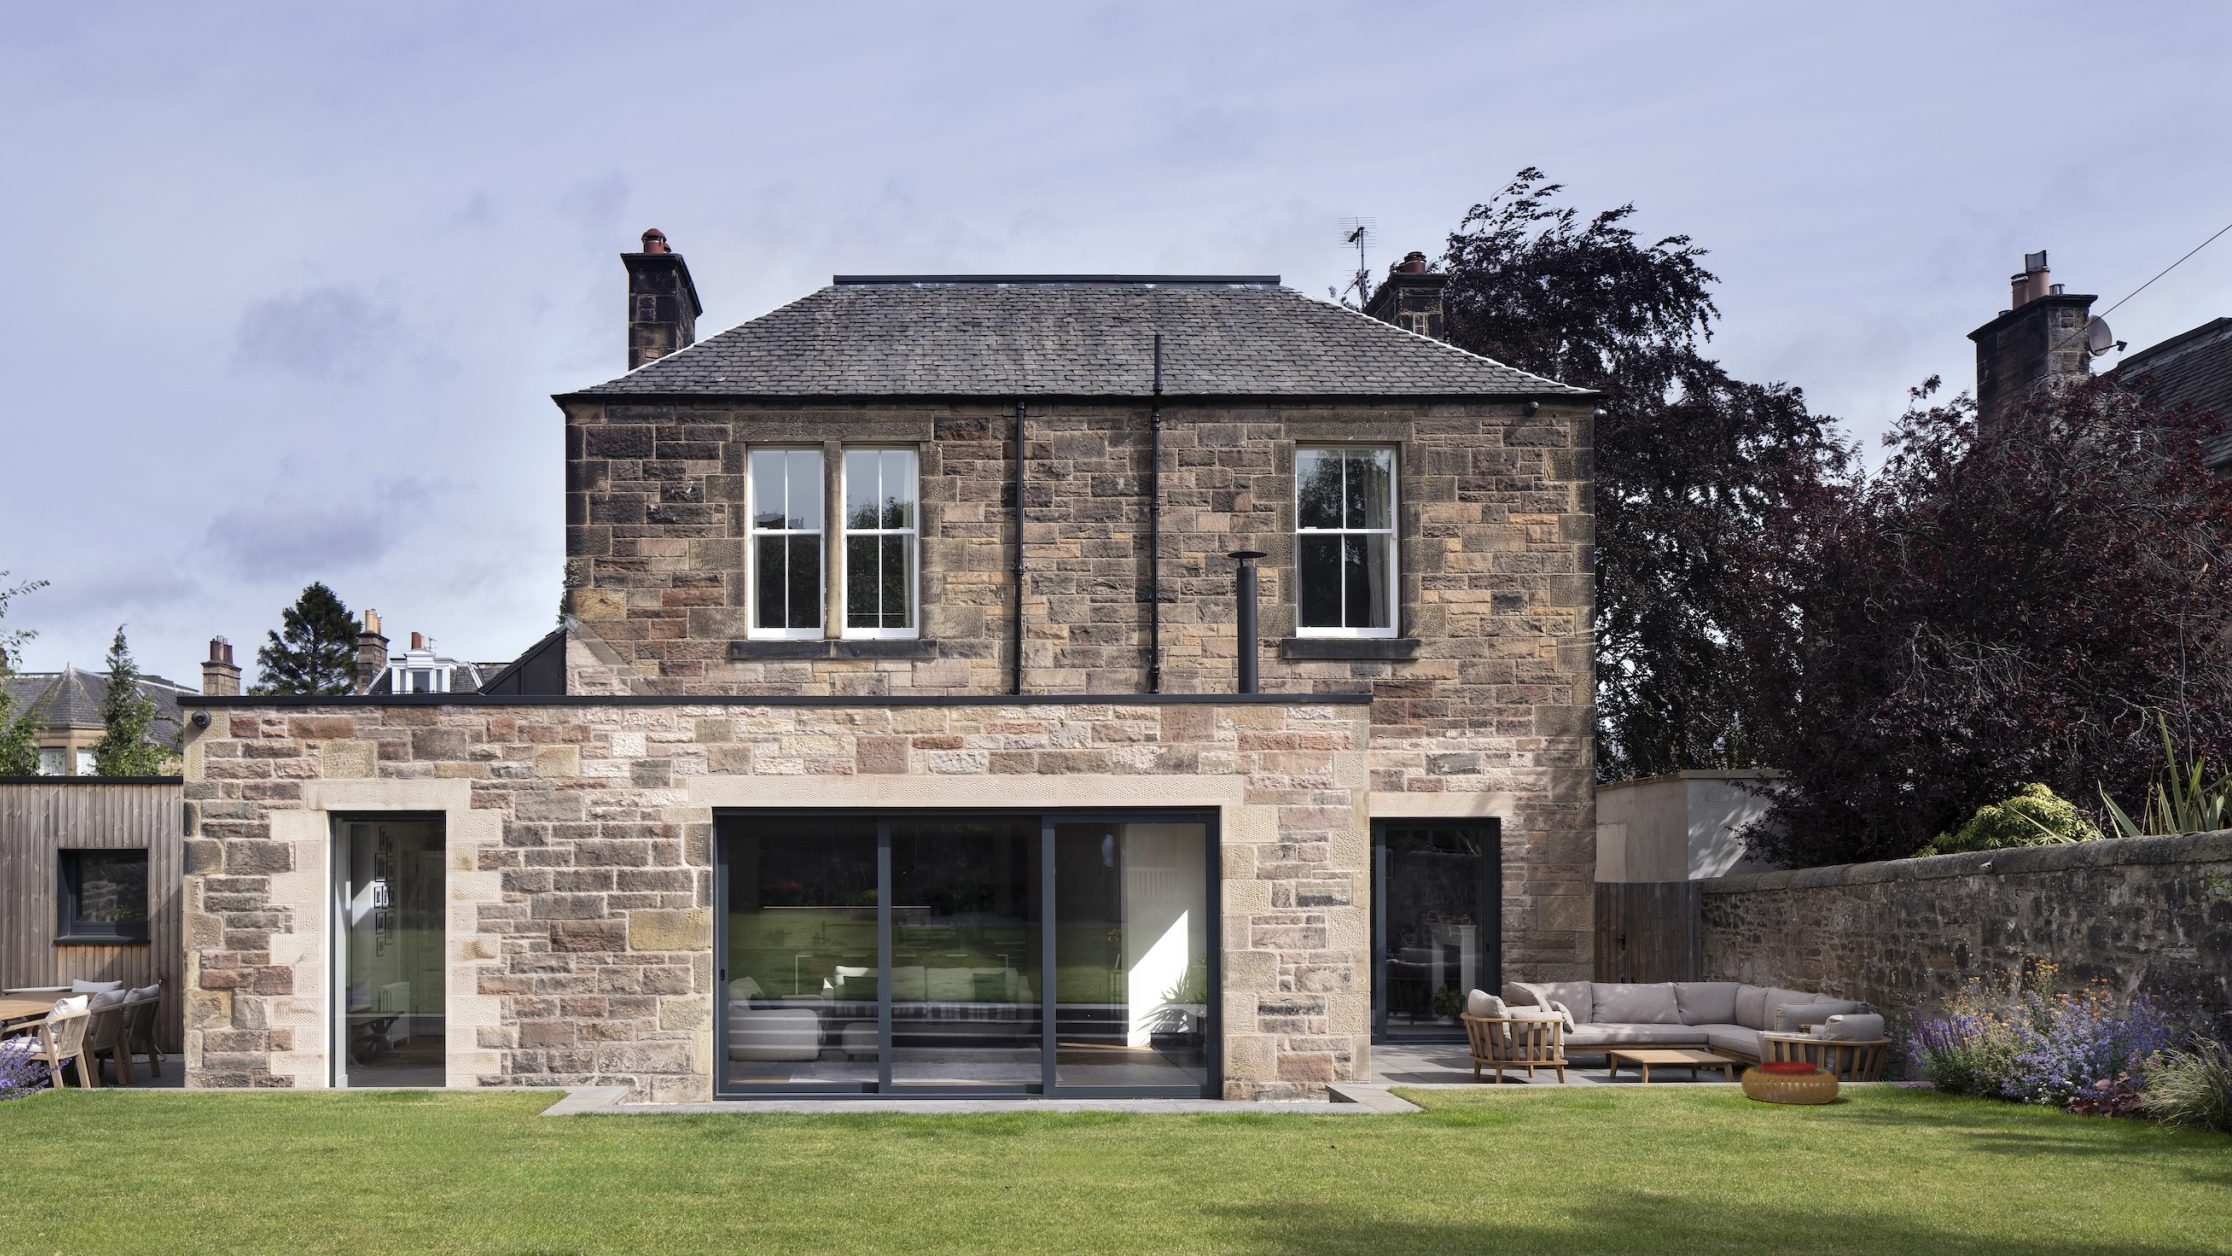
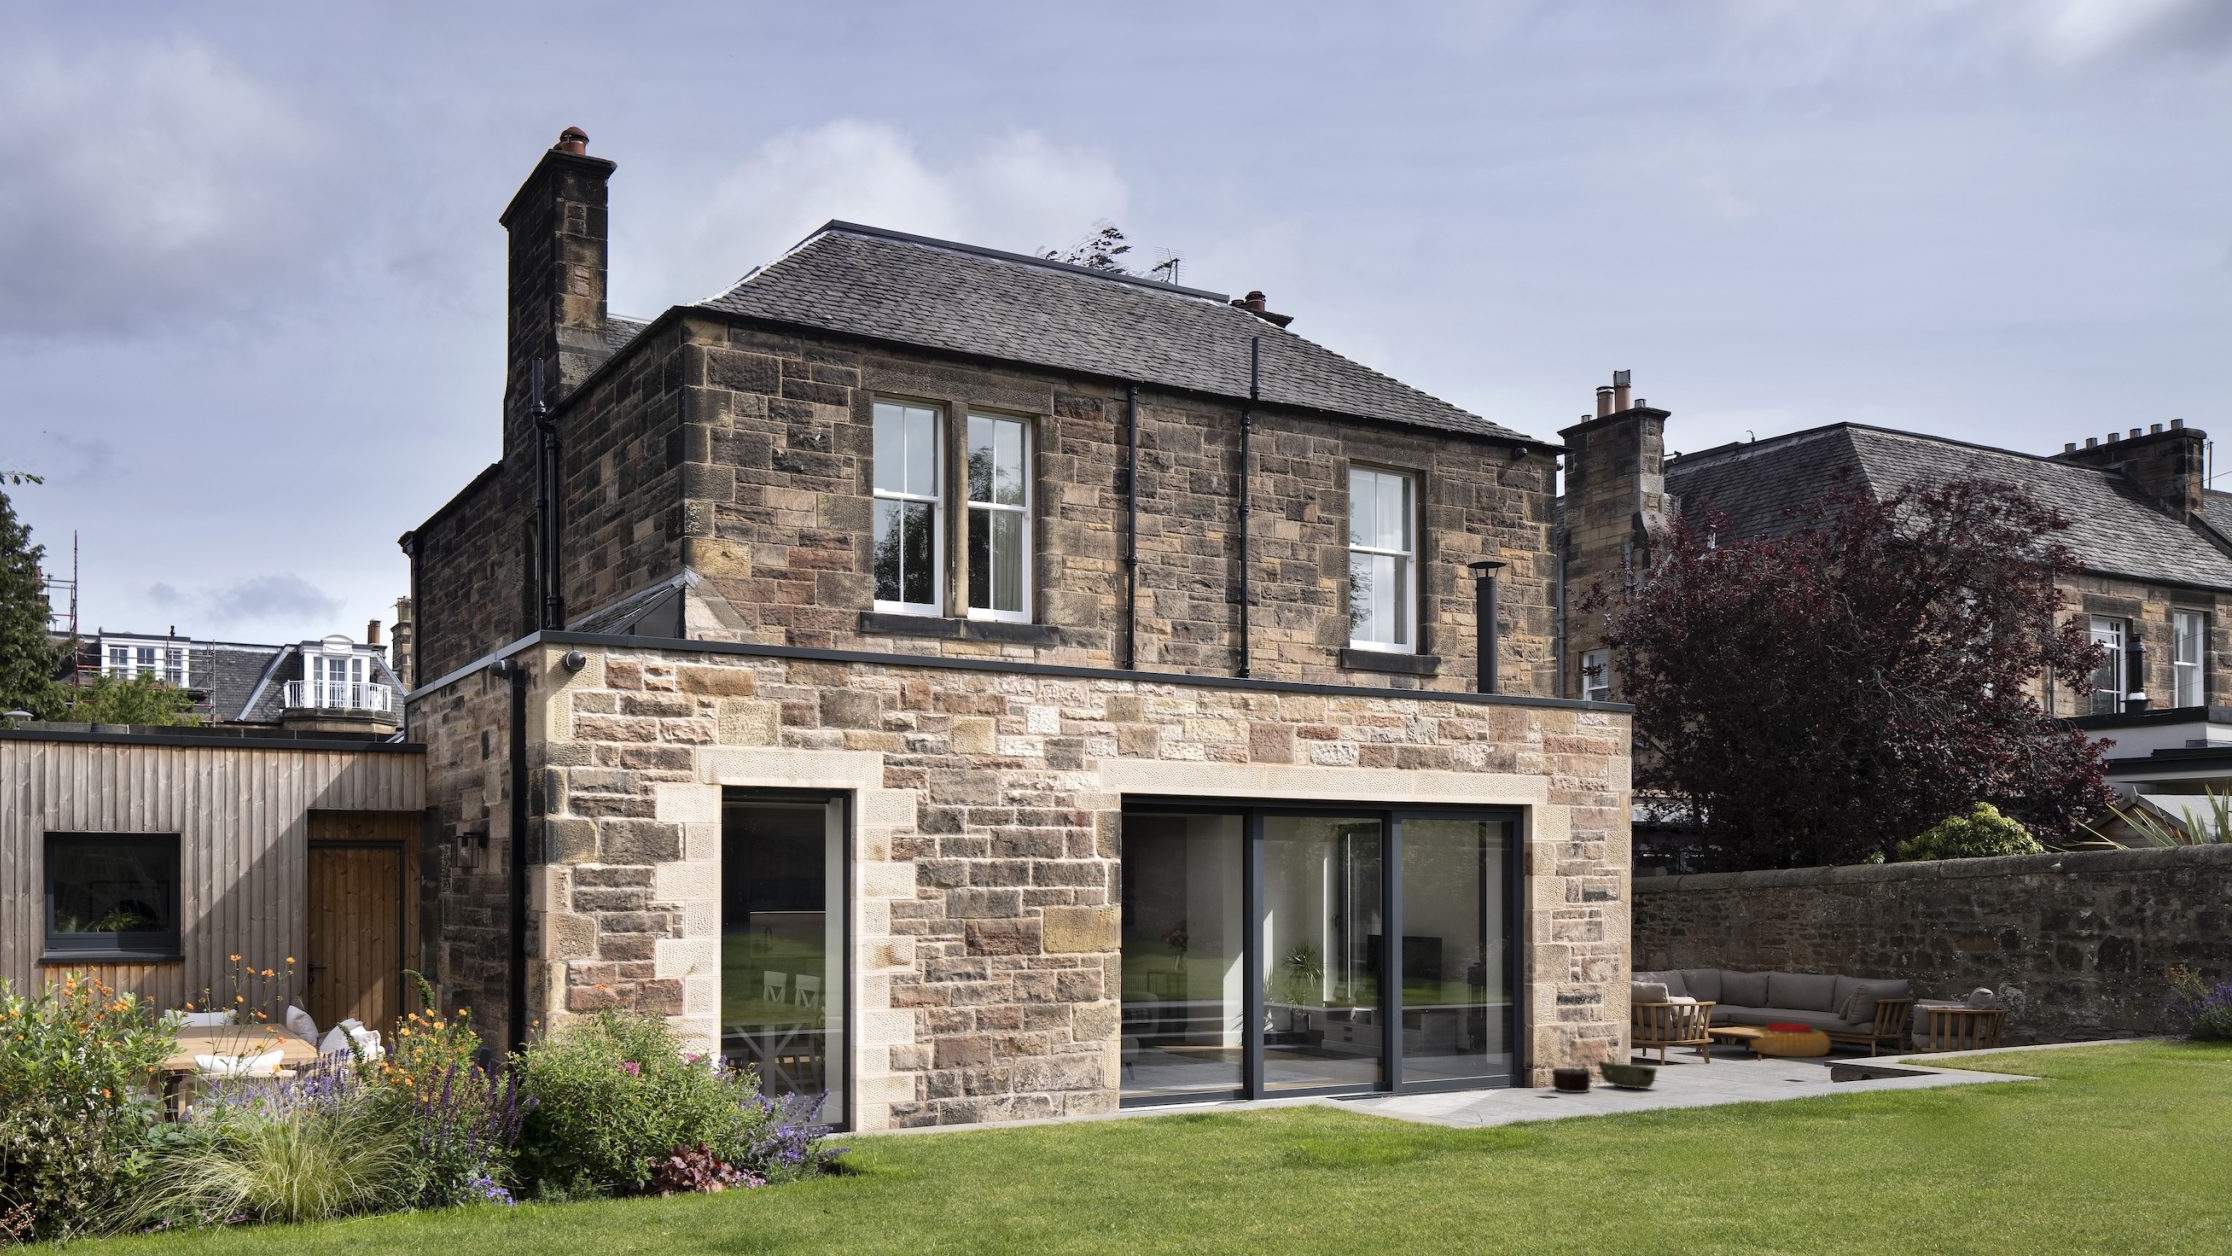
decorative plant: none [1237,1043,1284,1119] -> present [1546,1028,1591,1093]
woven basket: none [1318,1086,1363,1120] -> present [1598,1061,1657,1089]

